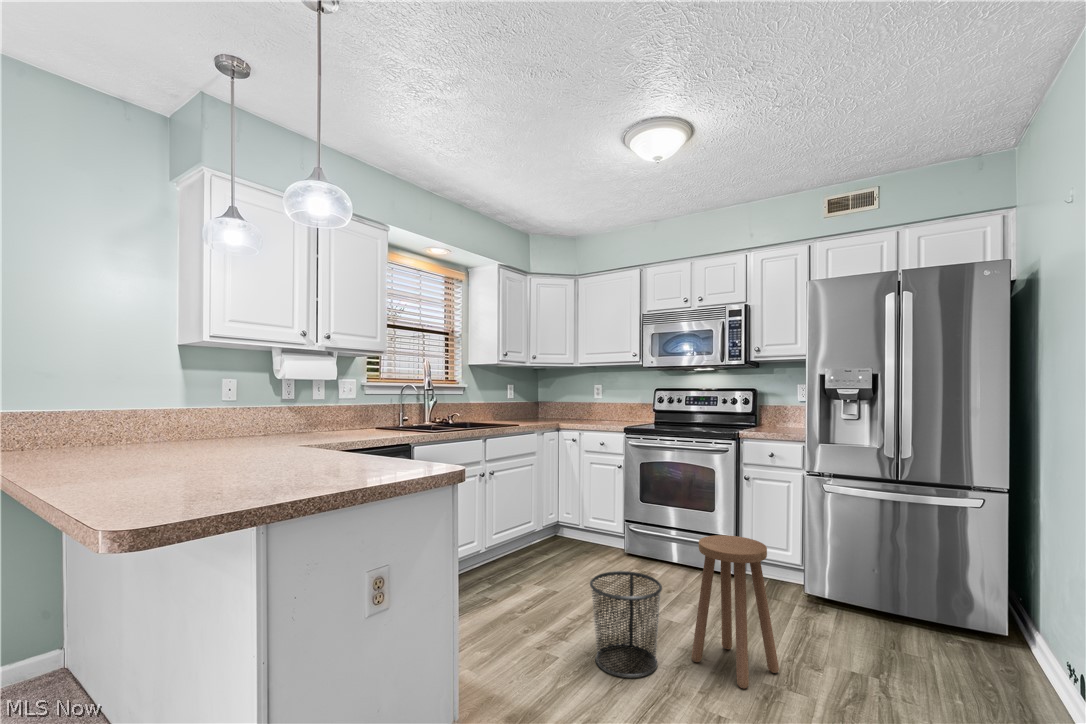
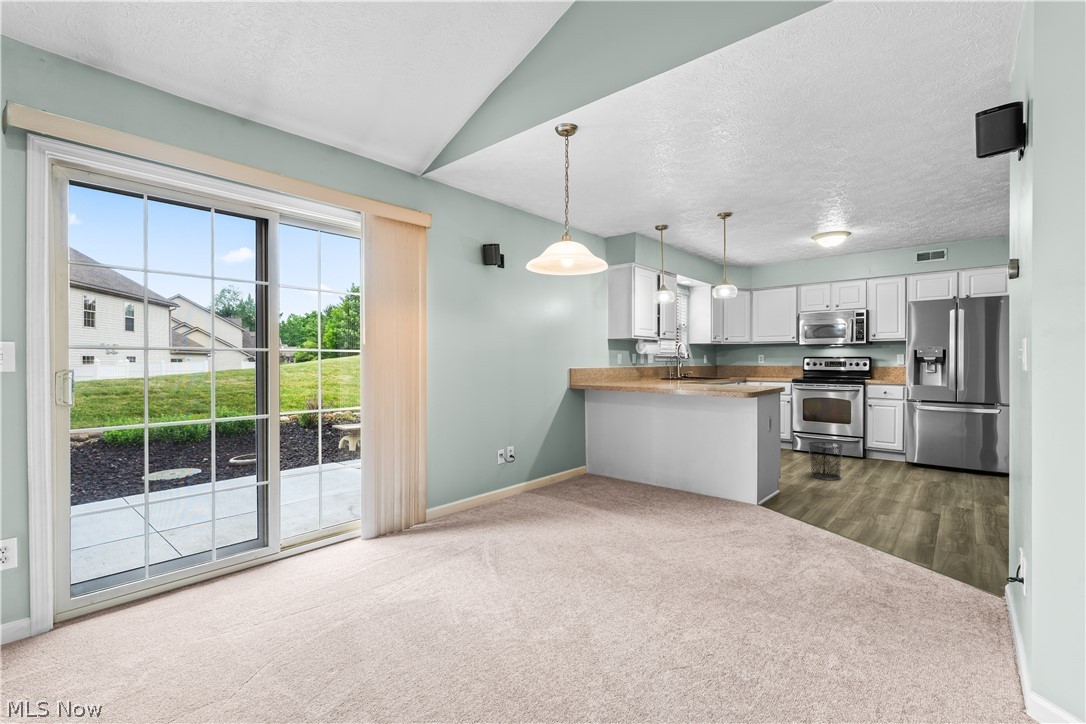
stool: present [692,535,779,688] -> none [855,425,897,483]

